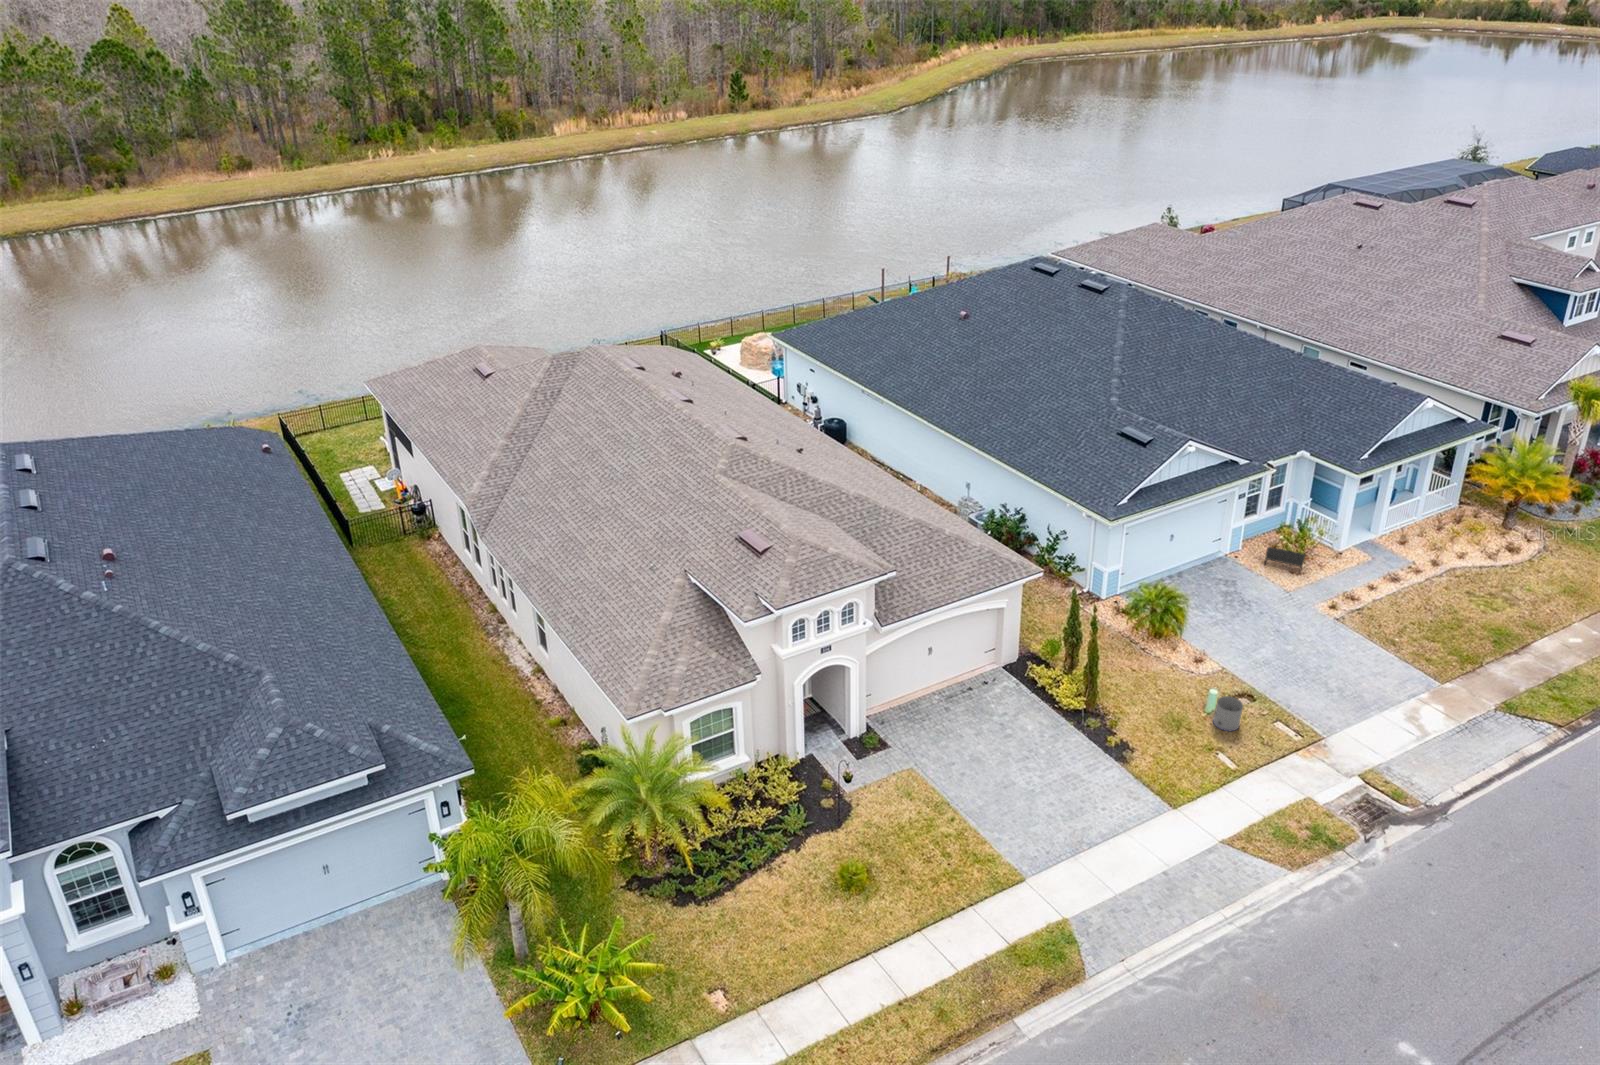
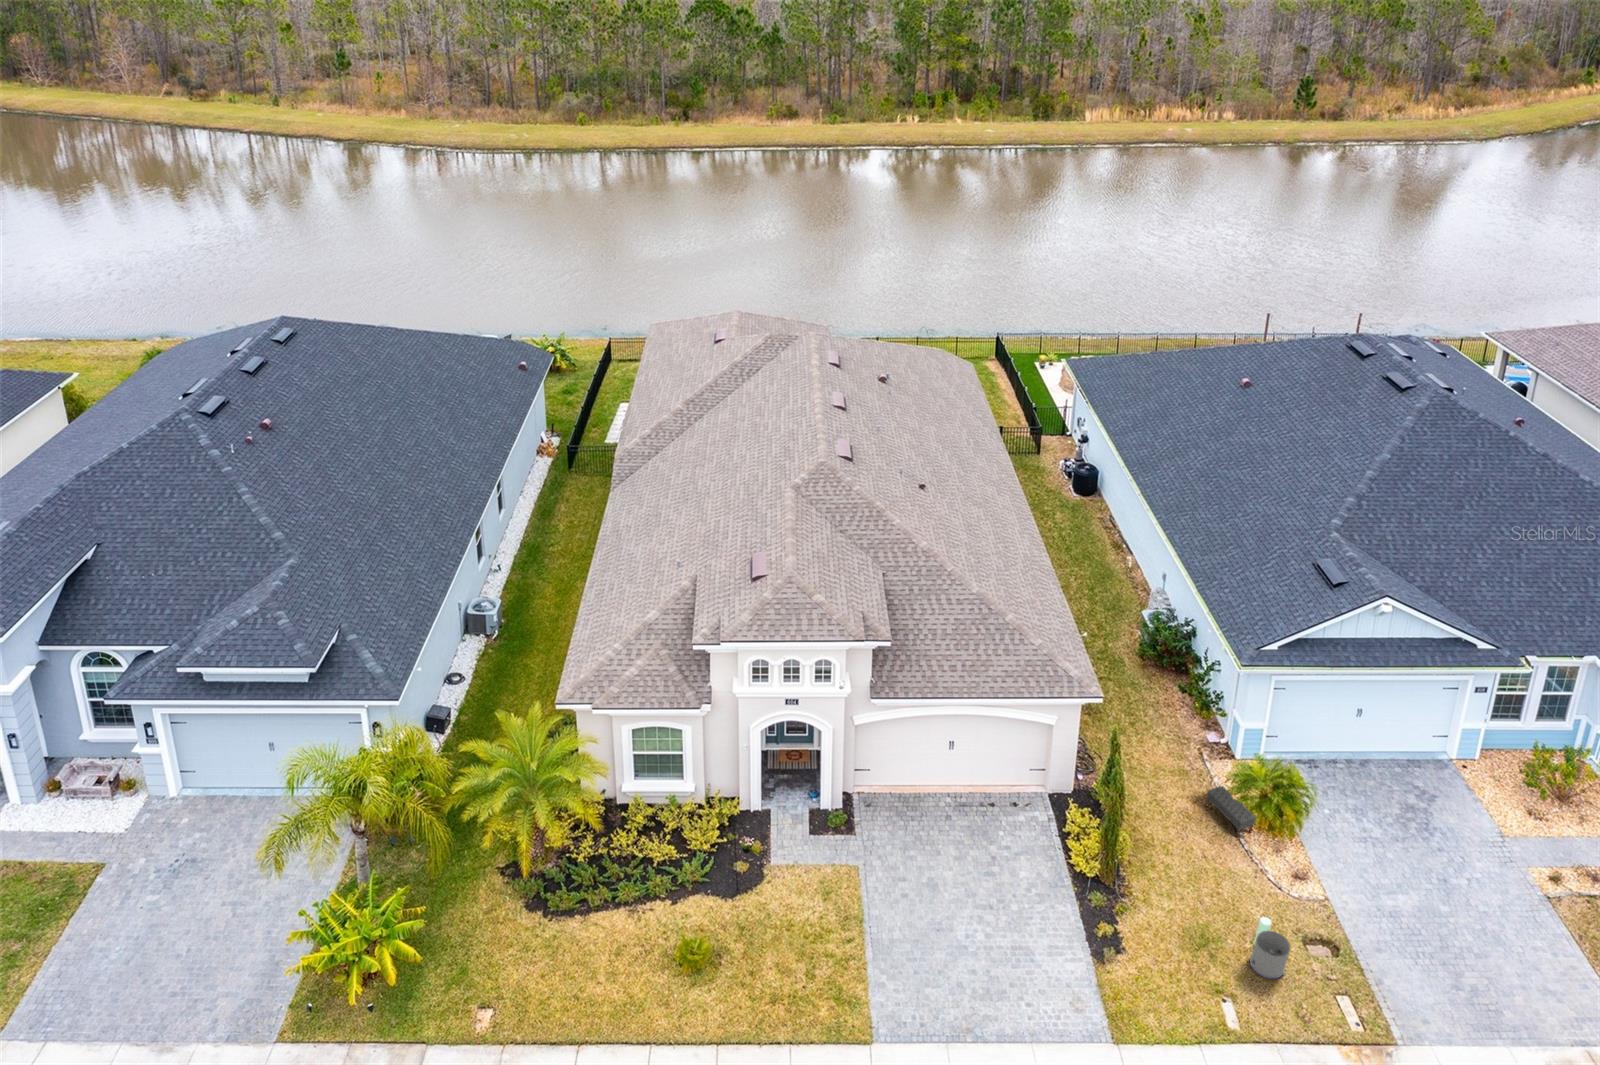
bench: present [1264,547,1305,572] -> present [1205,786,1256,837]

